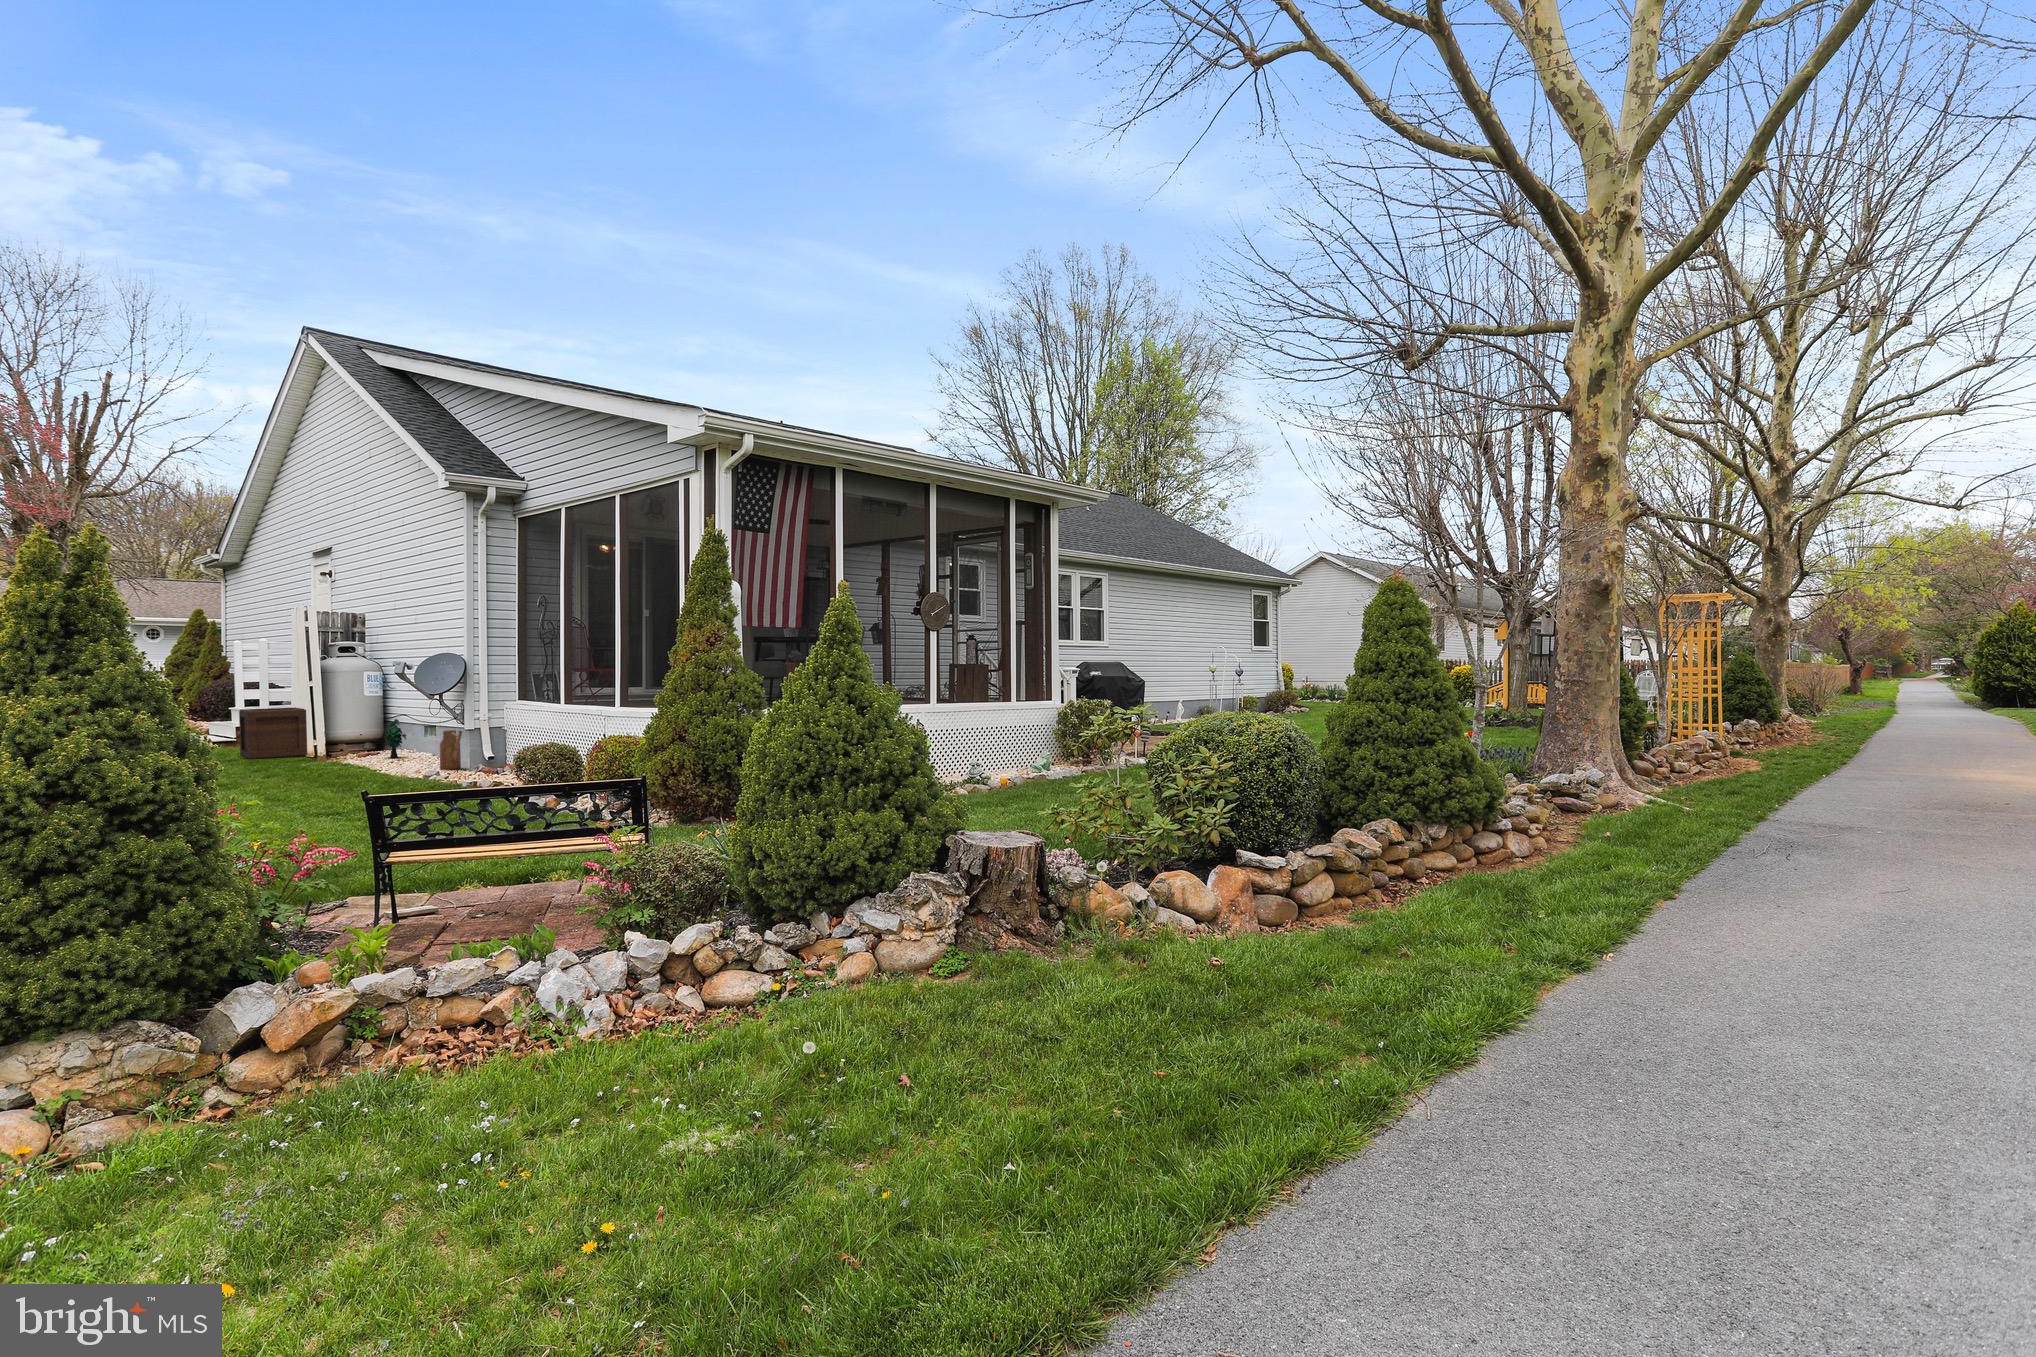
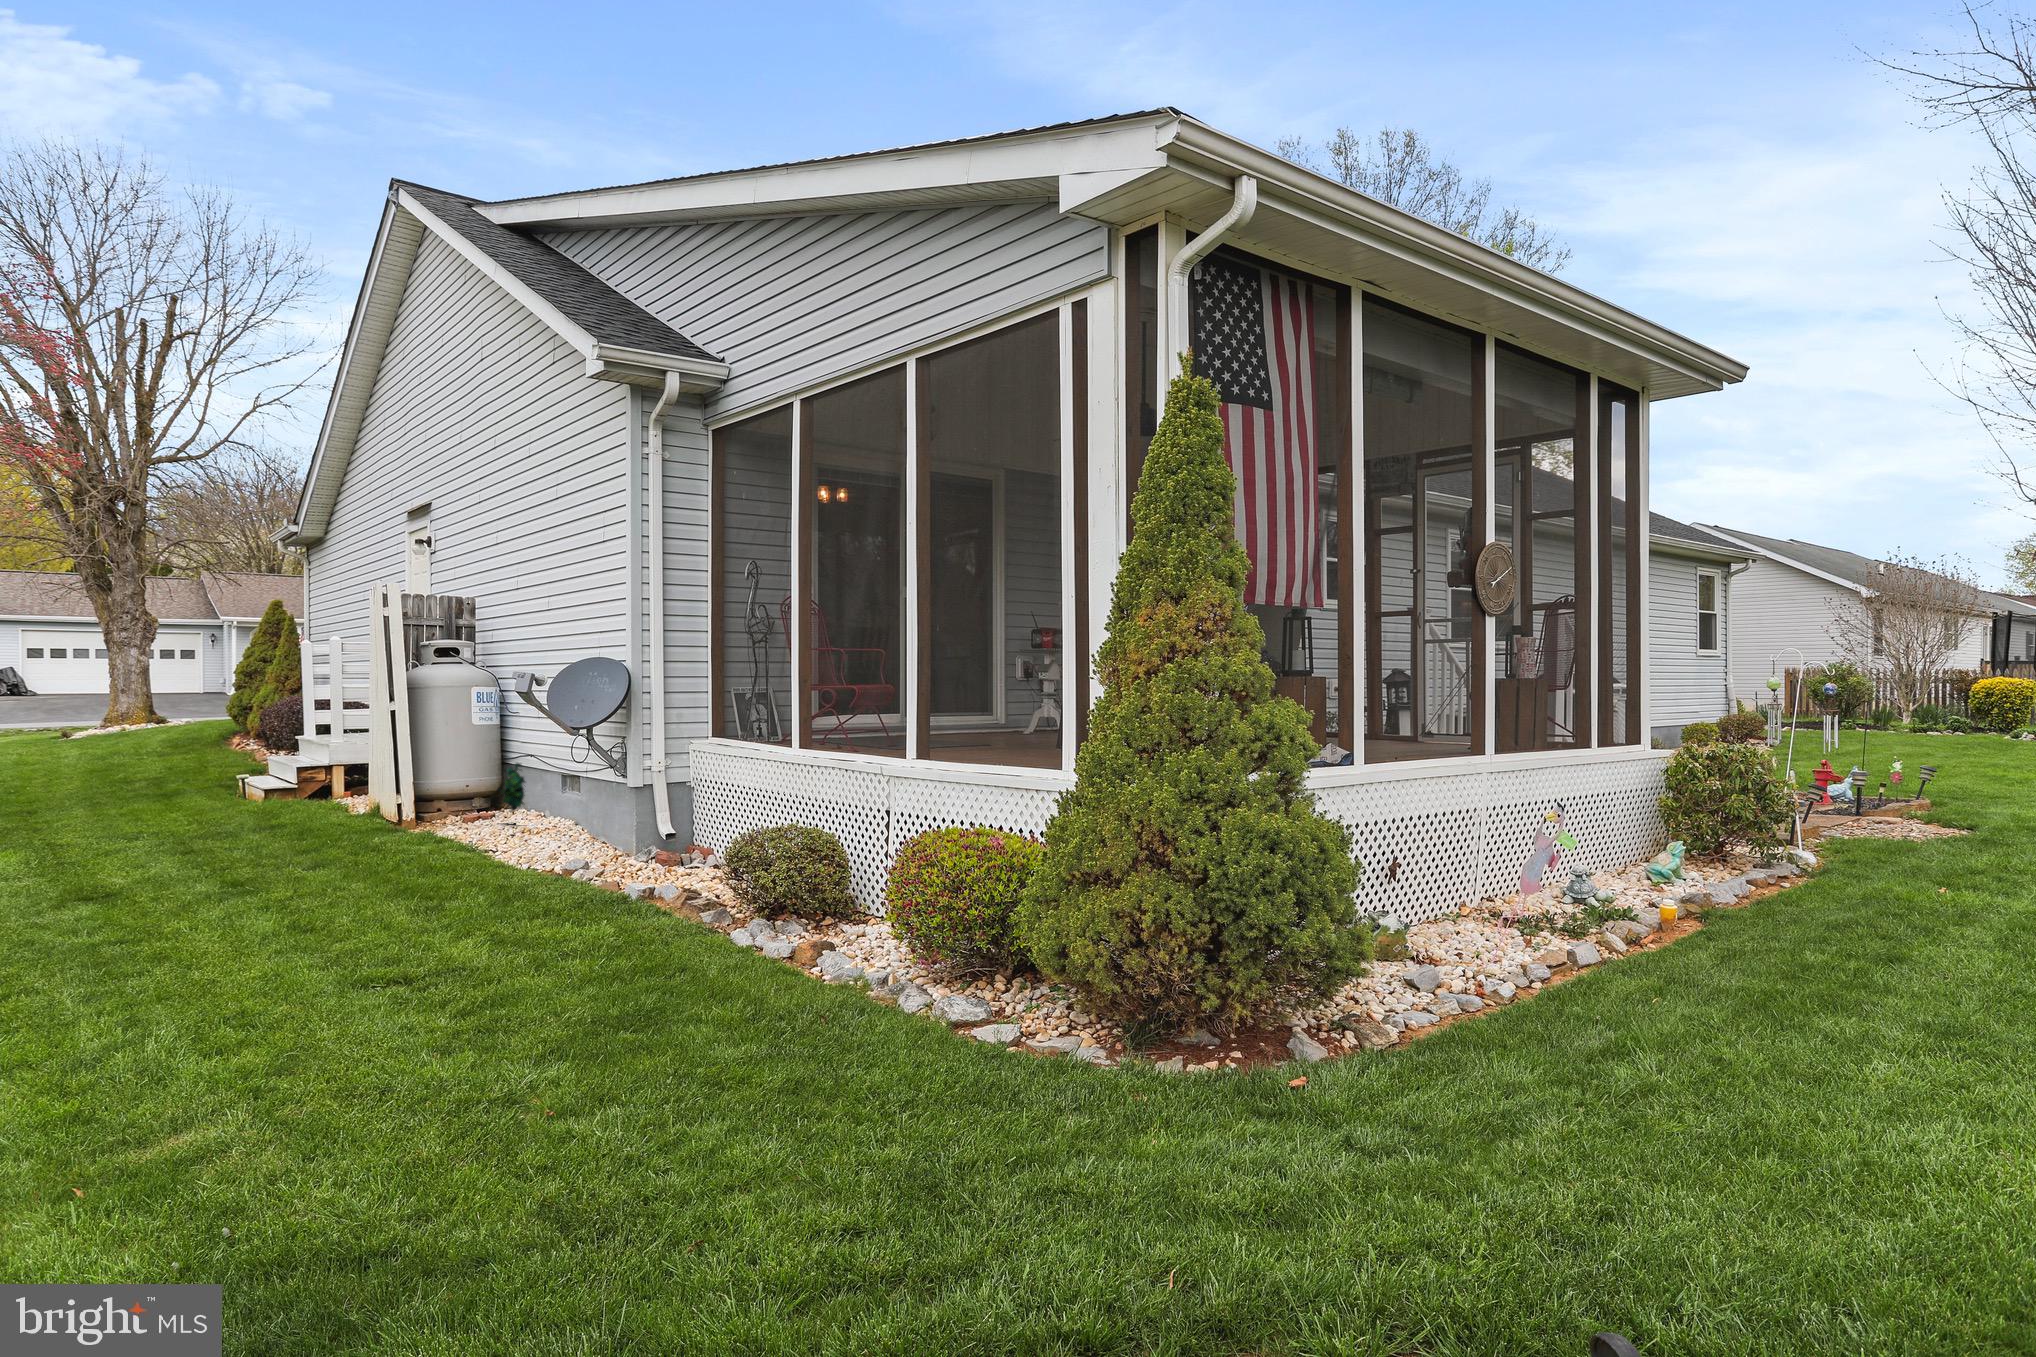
wooden crate: present [239,708,307,759] -> none [293,741,389,824]
watering can: present [440,731,462,770] -> none [586,788,623,856]

